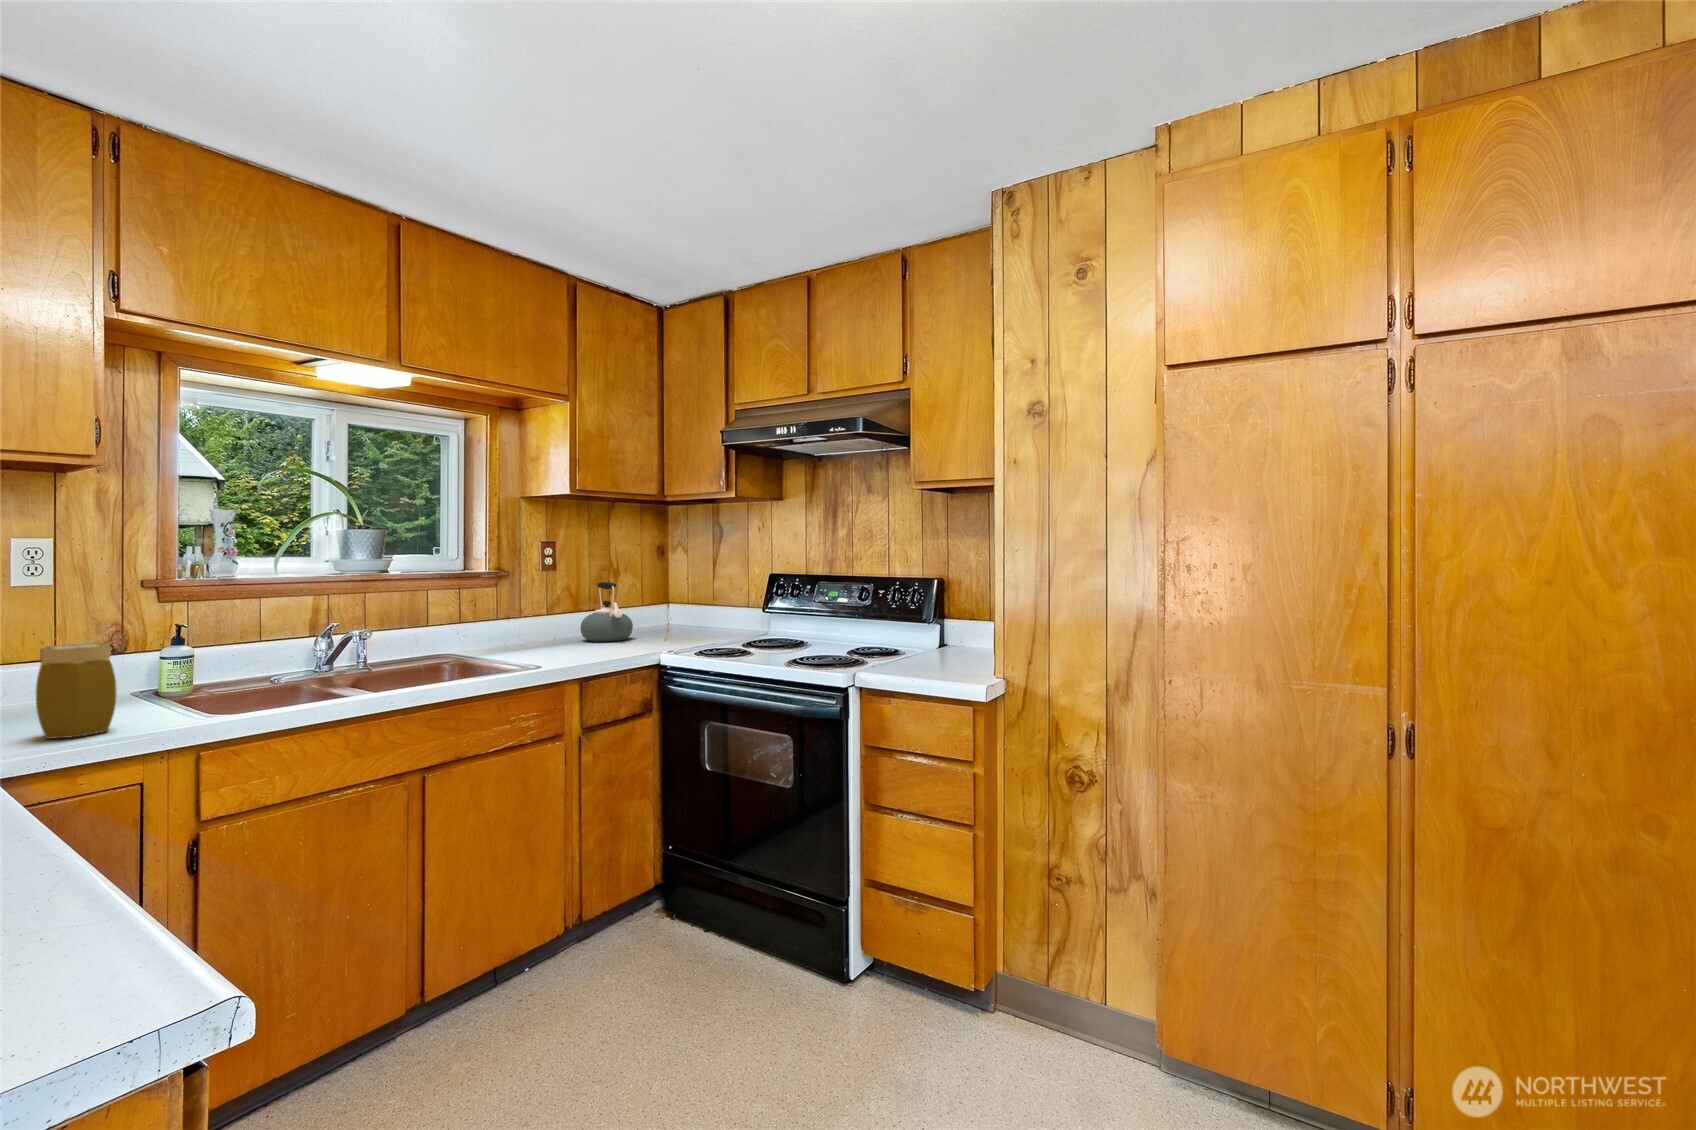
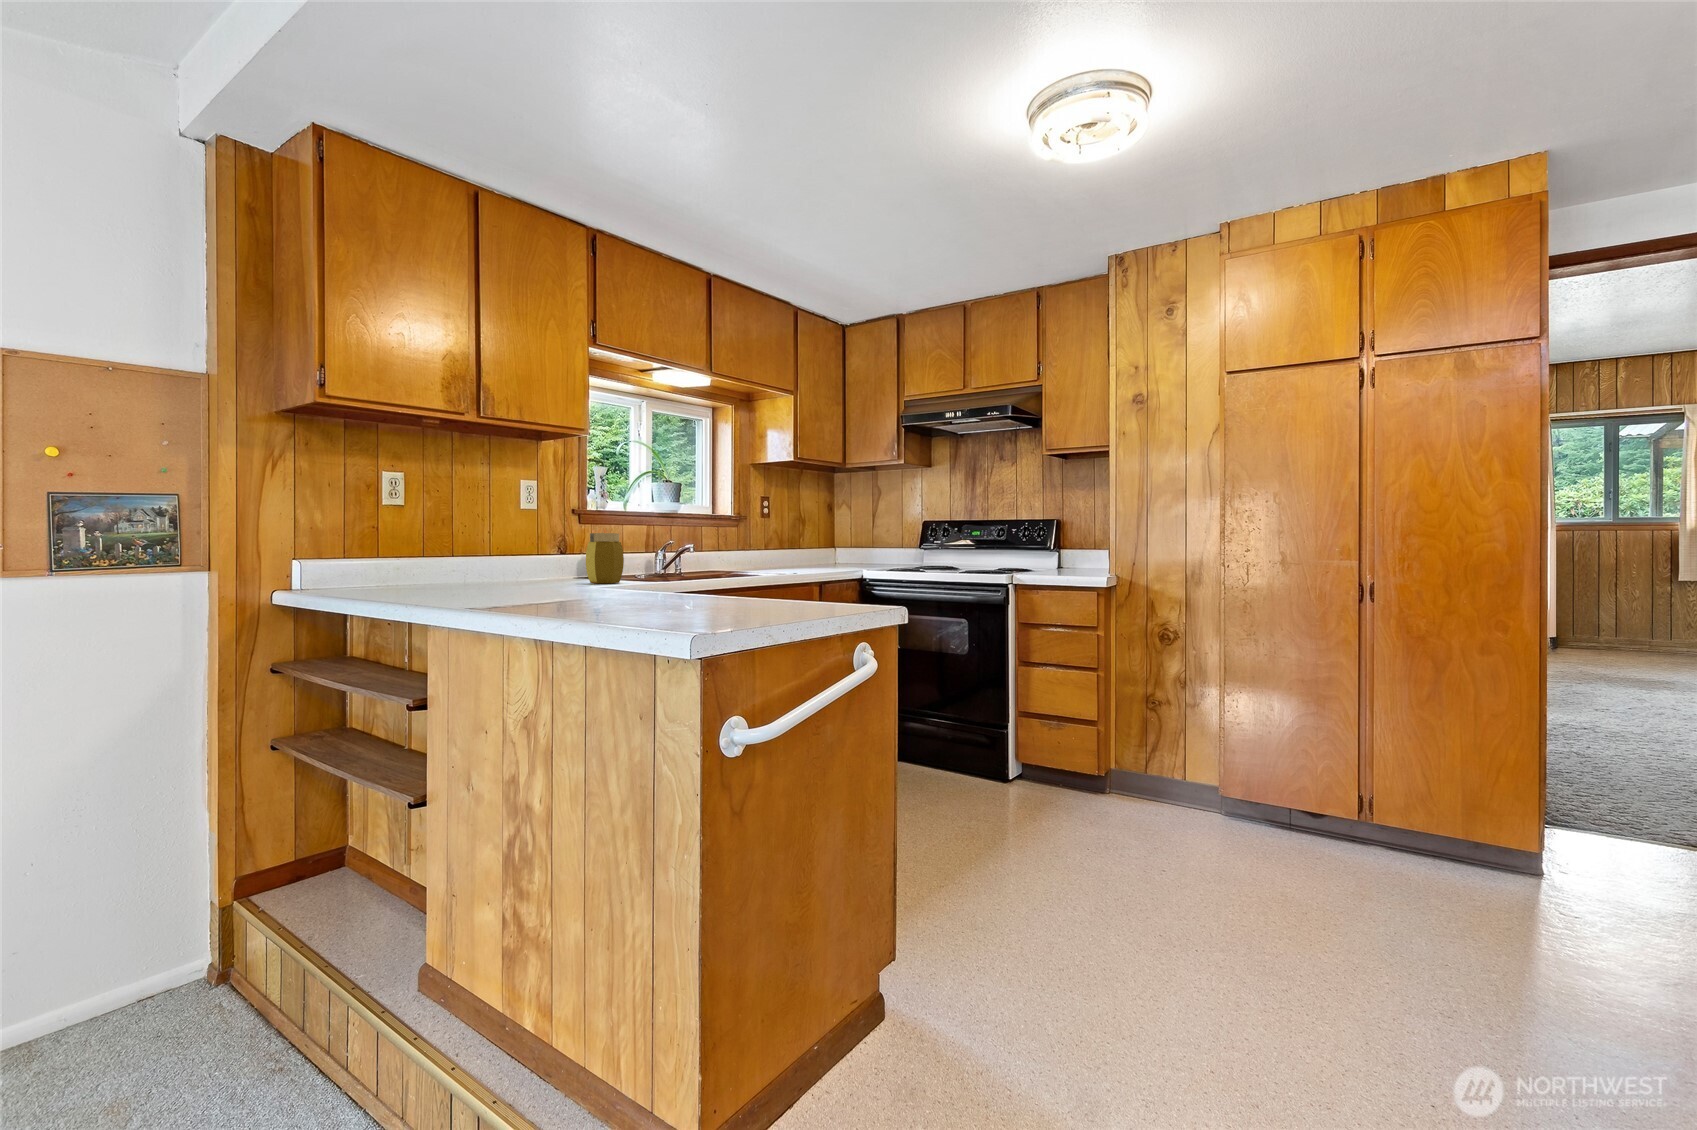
kettle: present [581,582,633,642] -> none [783,528,820,571]

